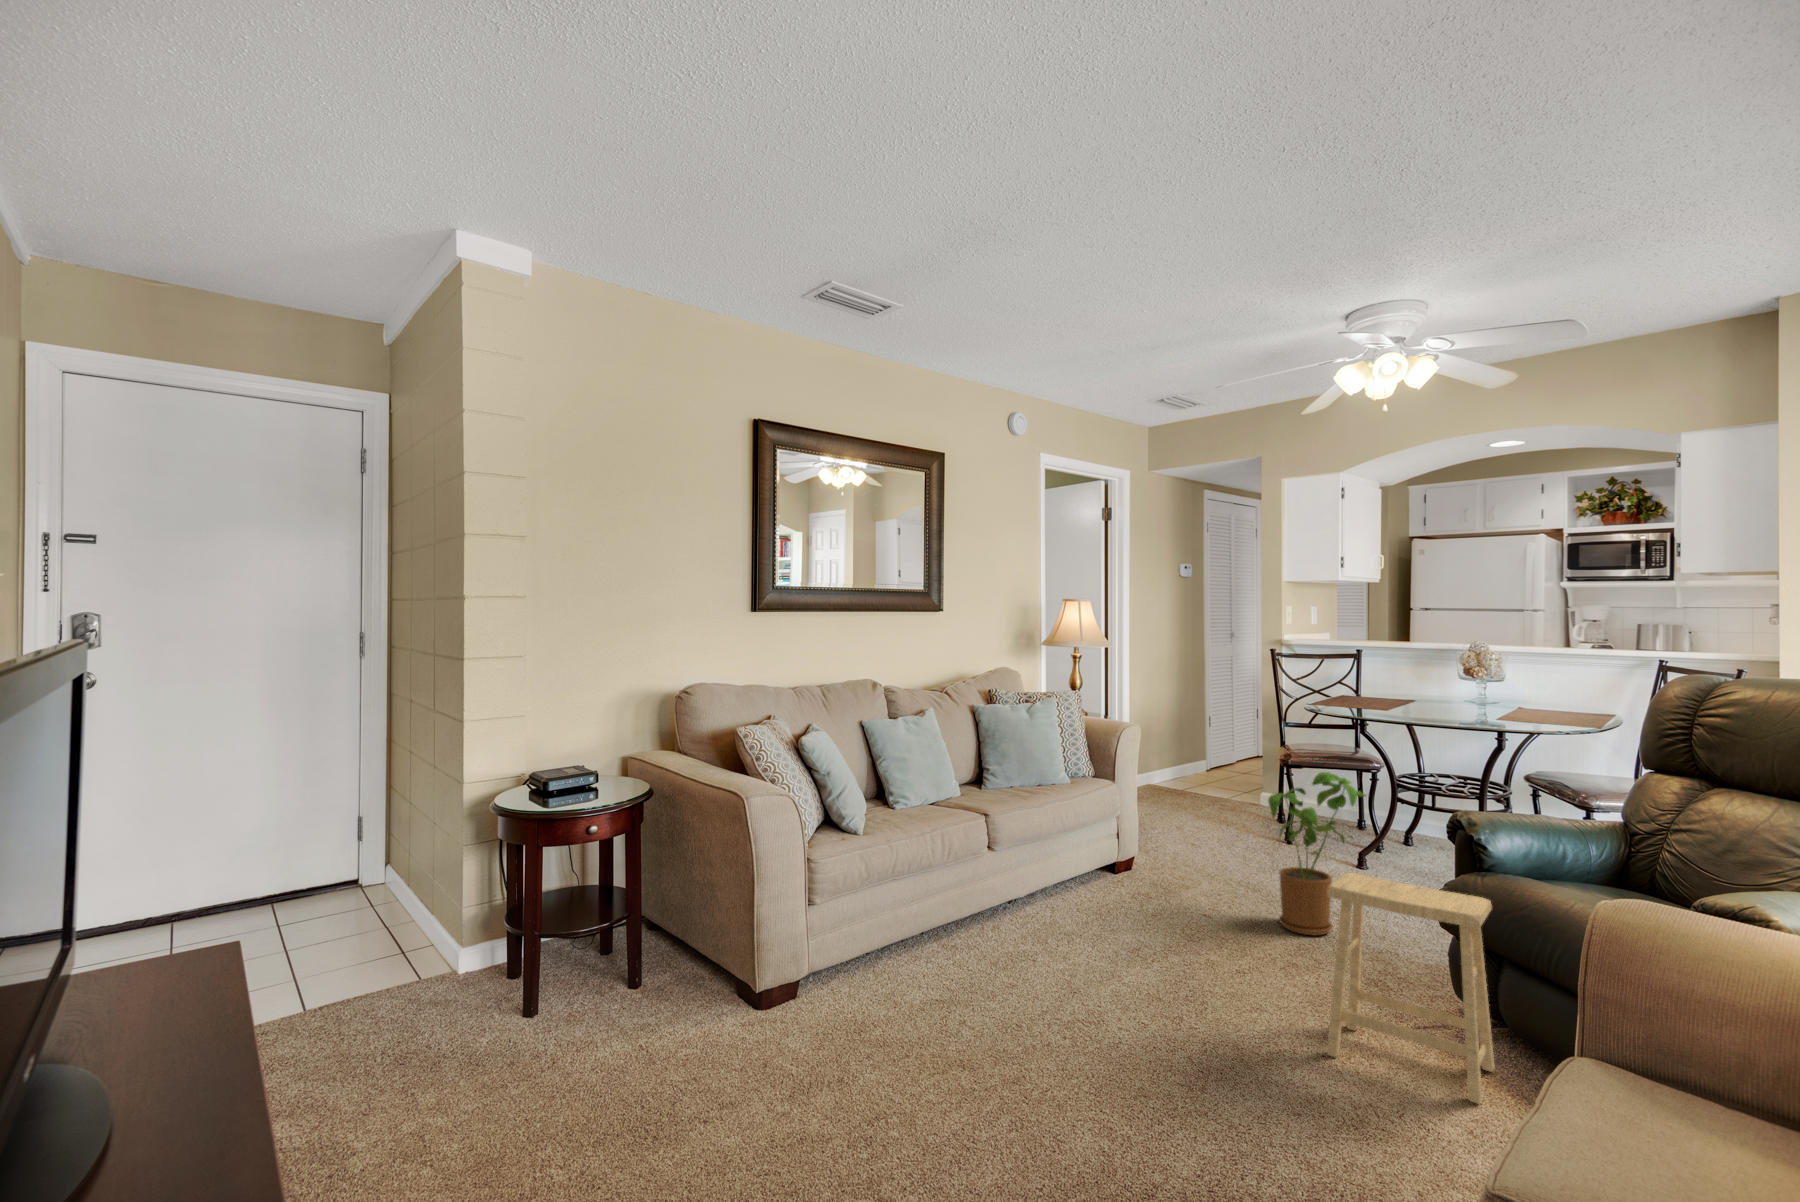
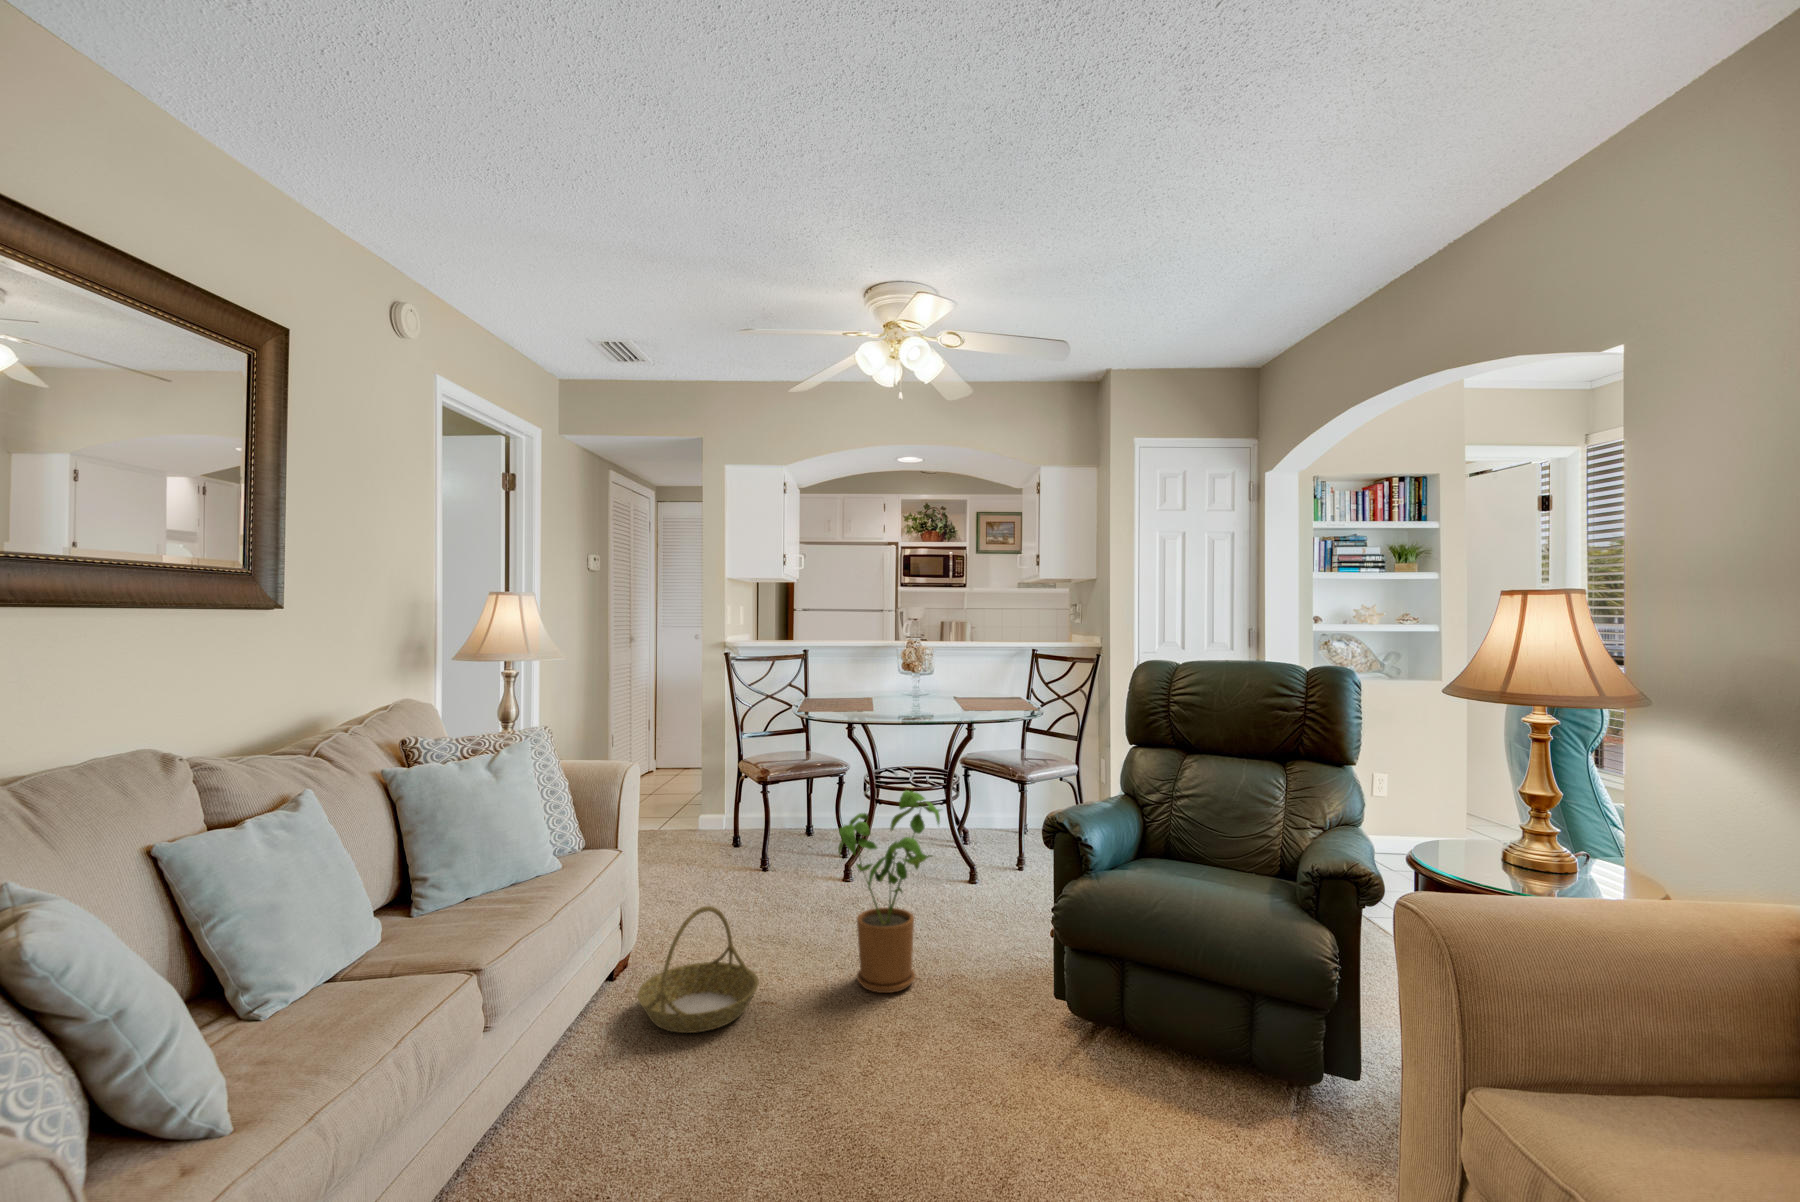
basket: none [1107,829,1195,913] -> present [637,906,759,1033]
footstool: present [1327,873,1495,1104] -> none [1050,913,1243,1175]

